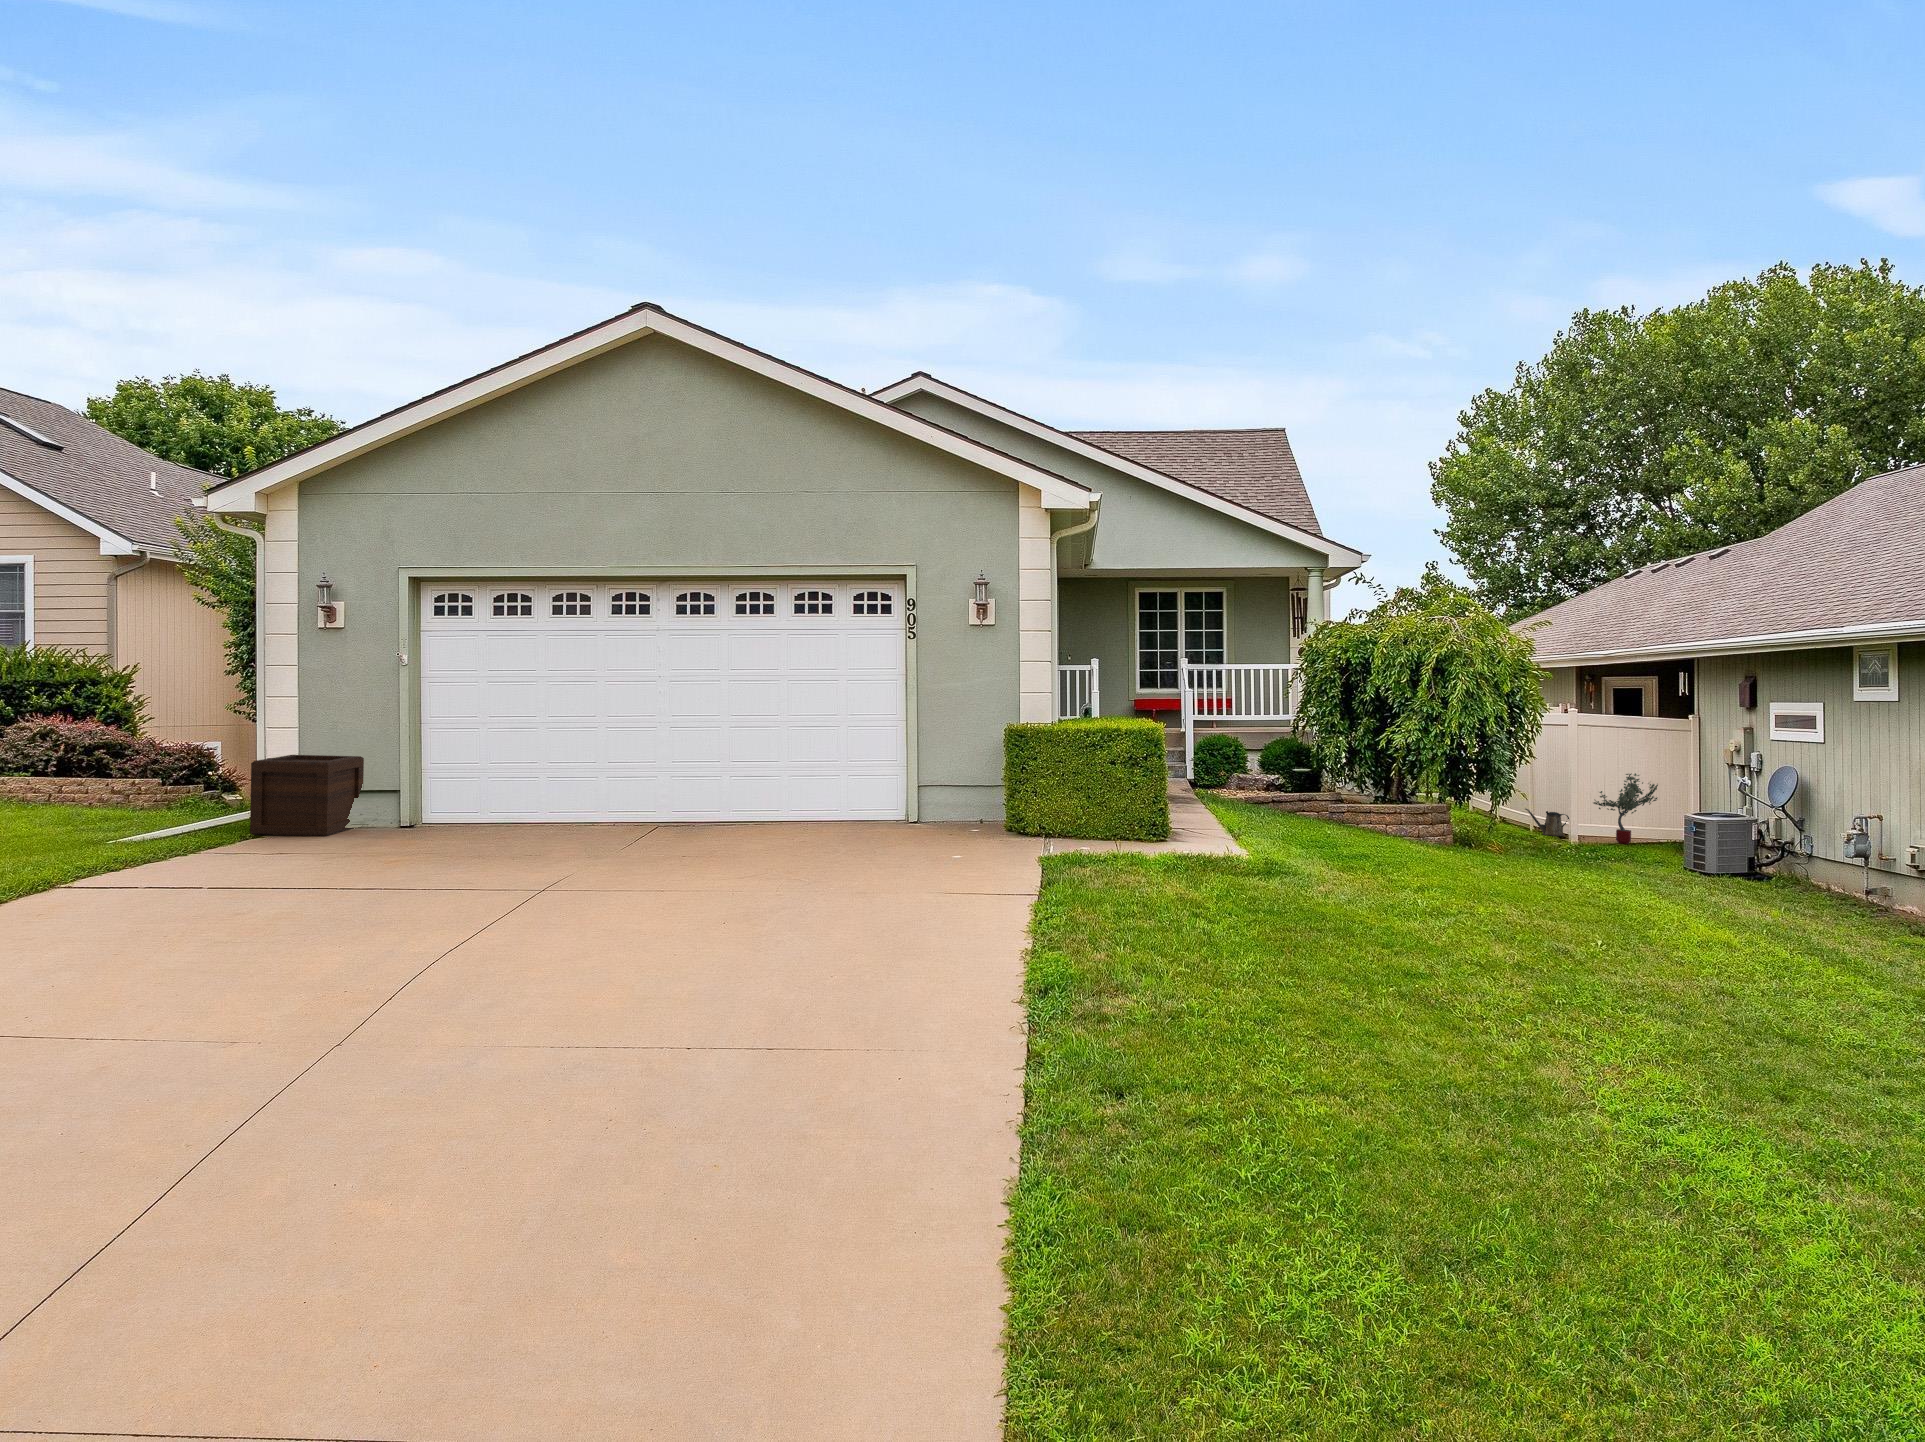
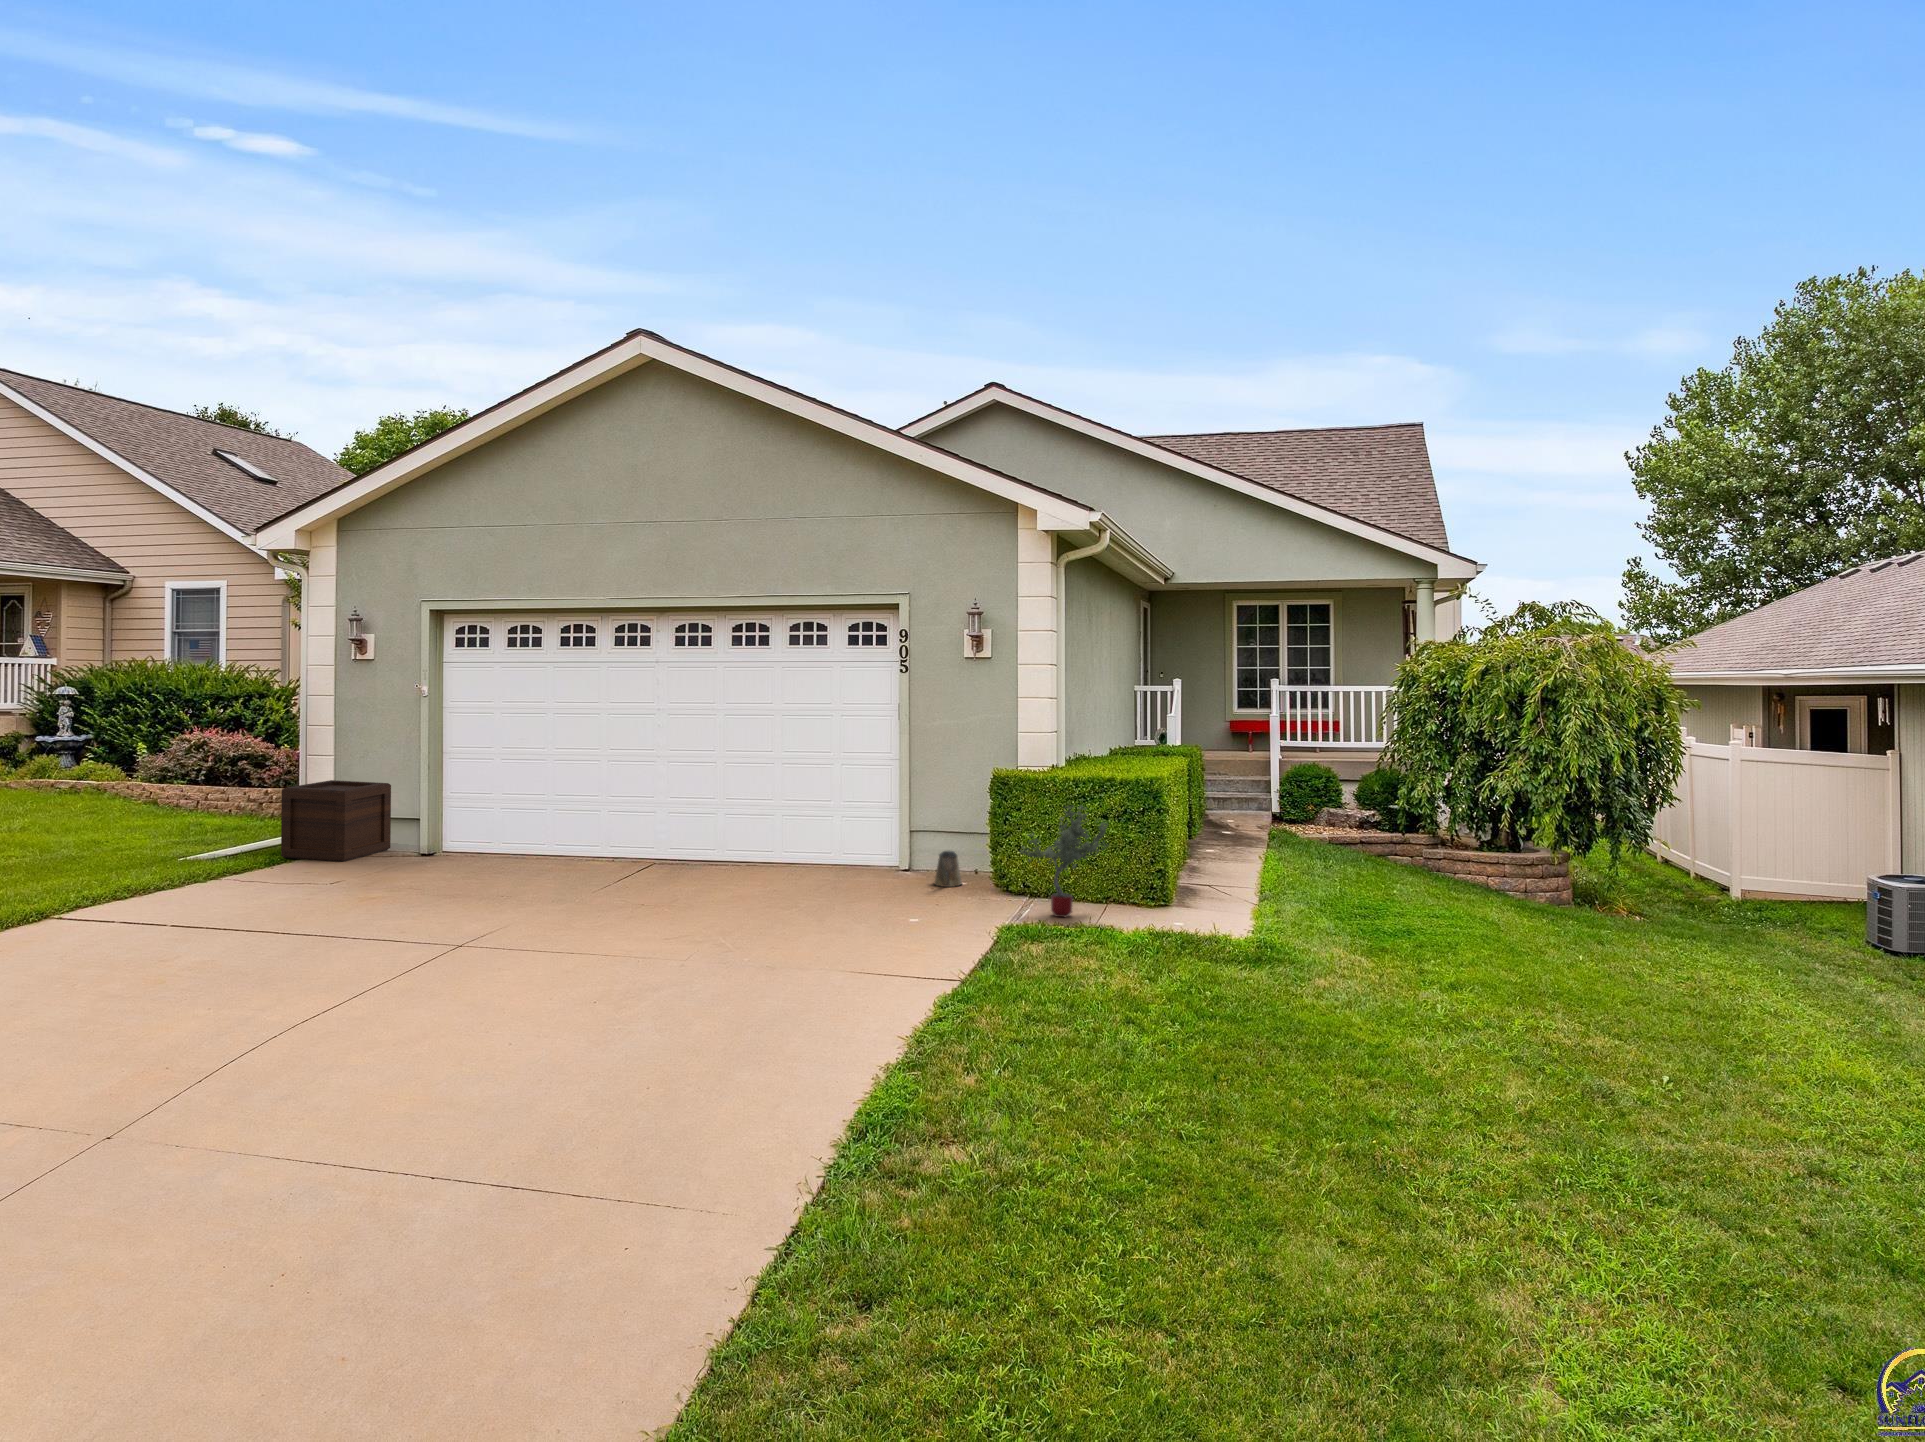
potted tree: present [1594,773,1658,844] -> present [1021,806,1108,917]
watering can: present [1525,808,1569,836] -> present [934,851,962,887]

